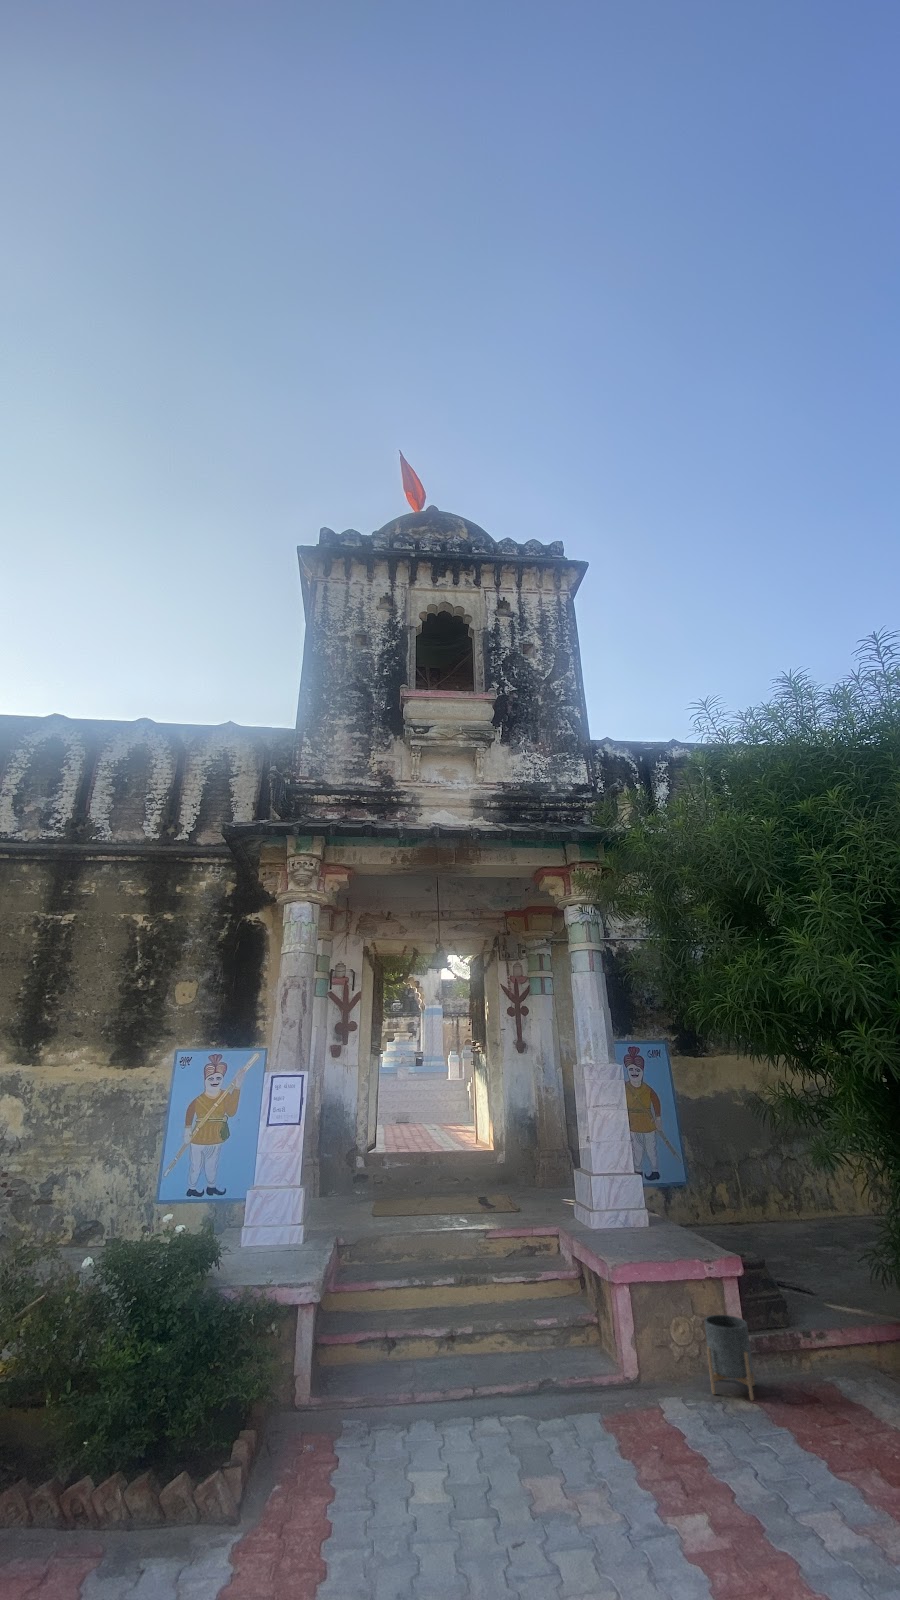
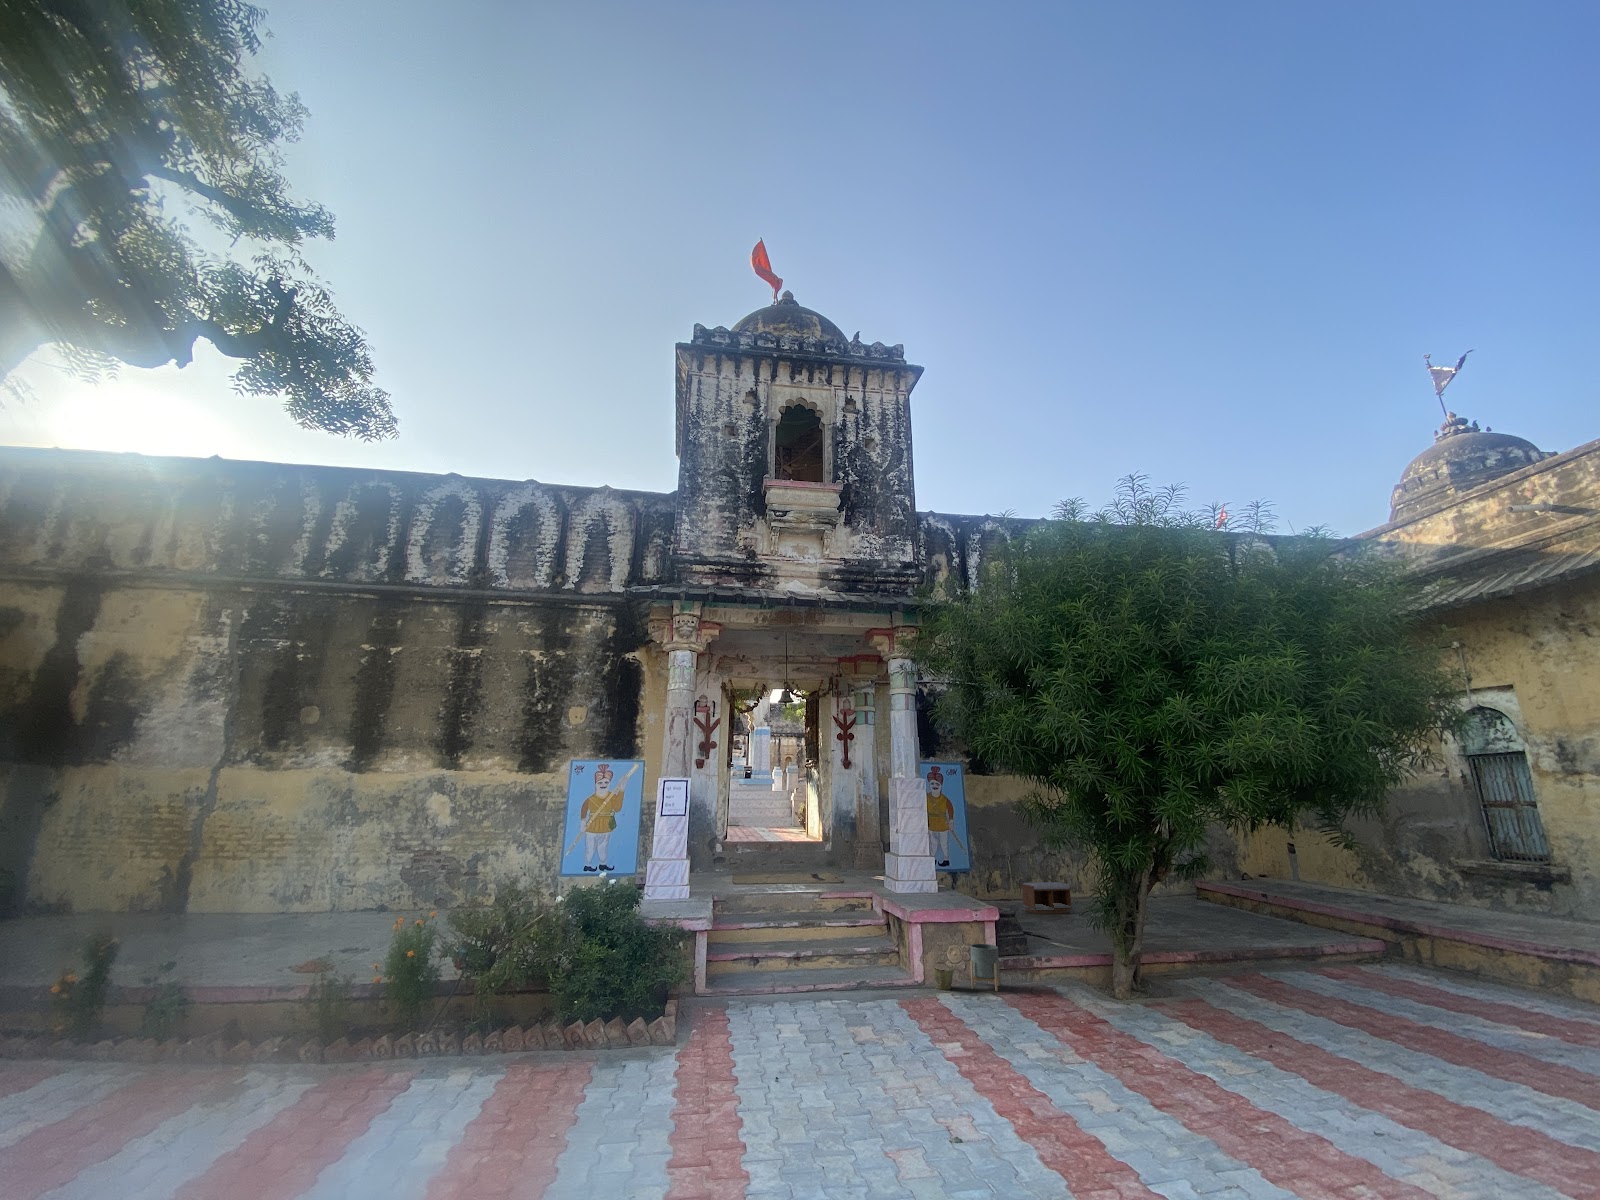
bench: none [761,1184,833,1230] -> present [1022,882,1072,913]
bucket: none [649,1336,682,1398] -> present [933,966,954,990]

